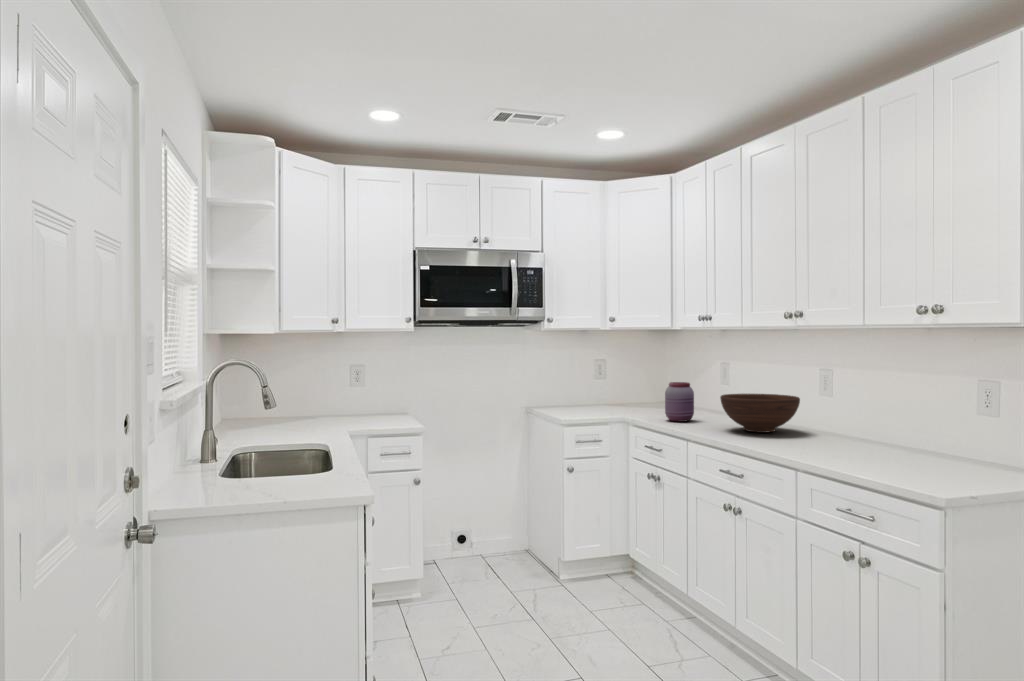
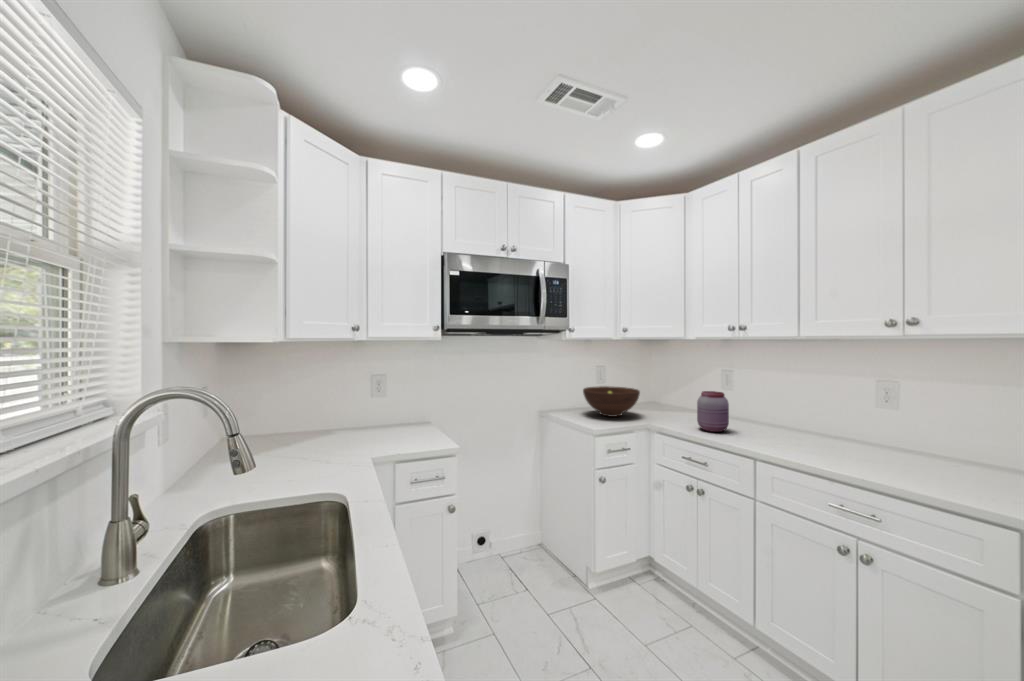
fruit bowl: present [720,394,800,433] -> present [583,386,640,417]

